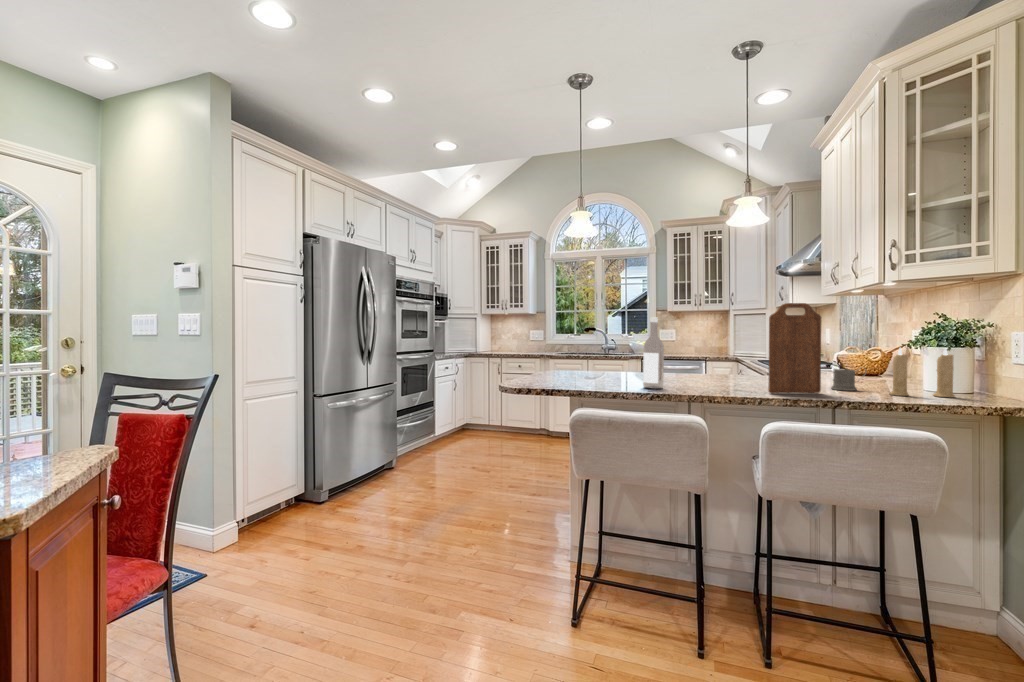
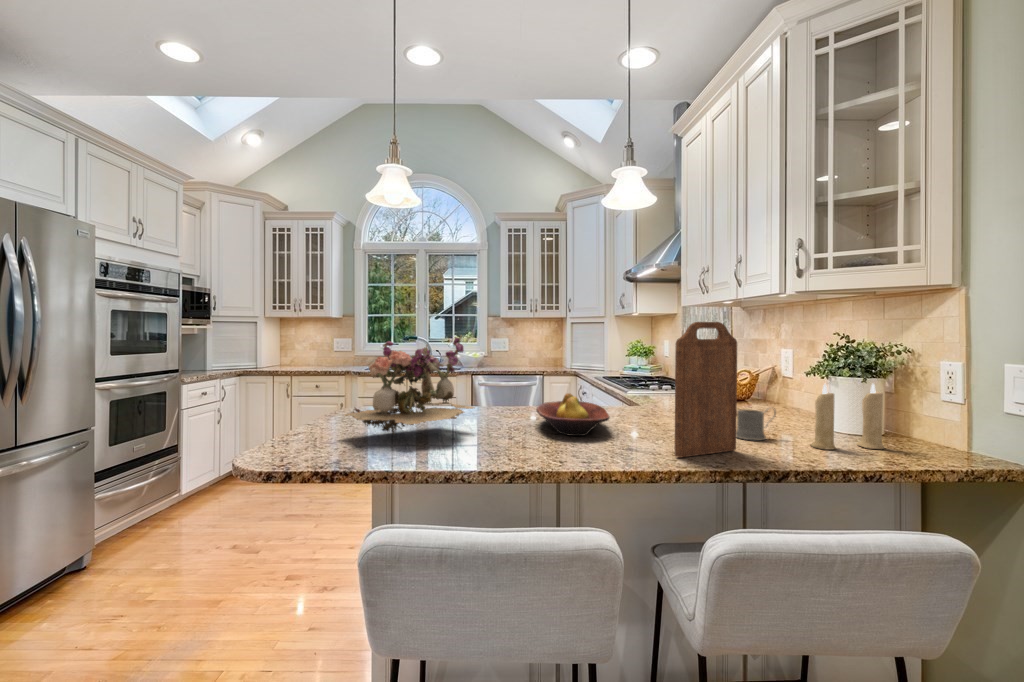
flower arrangement: none [553,317,636,380] -> present [345,335,475,434]
wine bottle: present [643,317,664,389] -> none [491,340,522,456]
fruit bowl: none [679,358,732,384] -> present [537,393,609,436]

